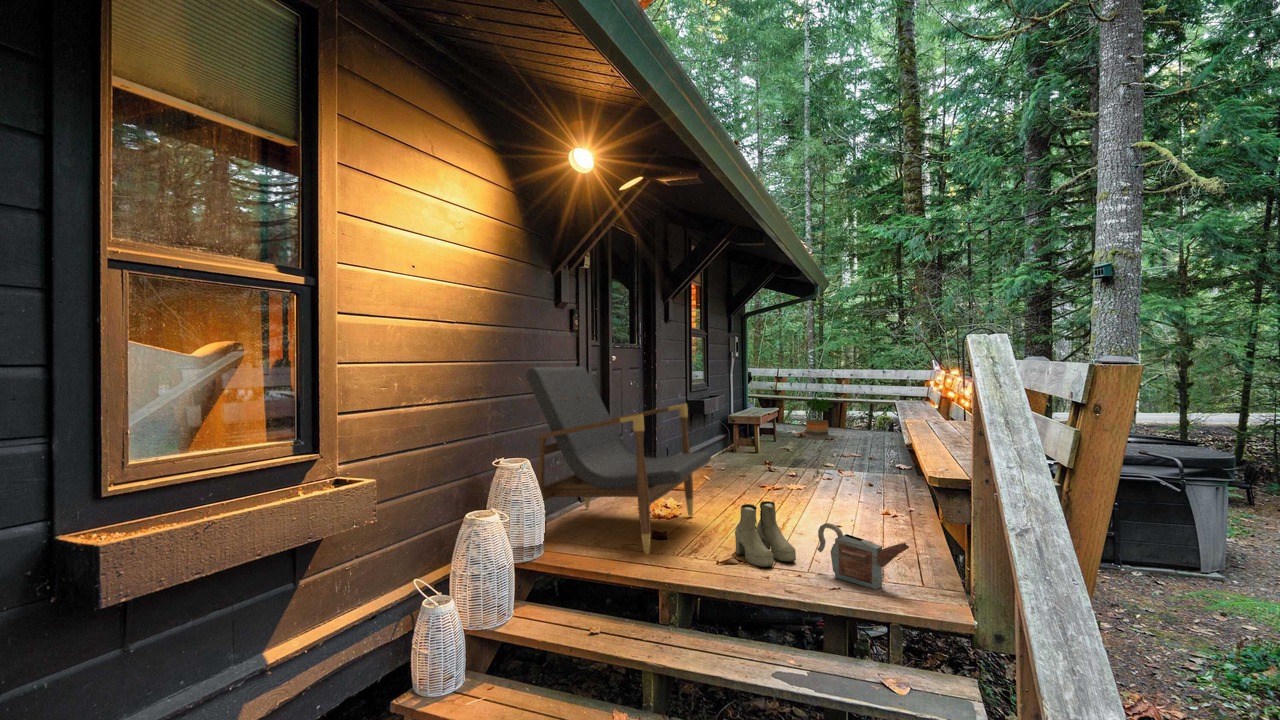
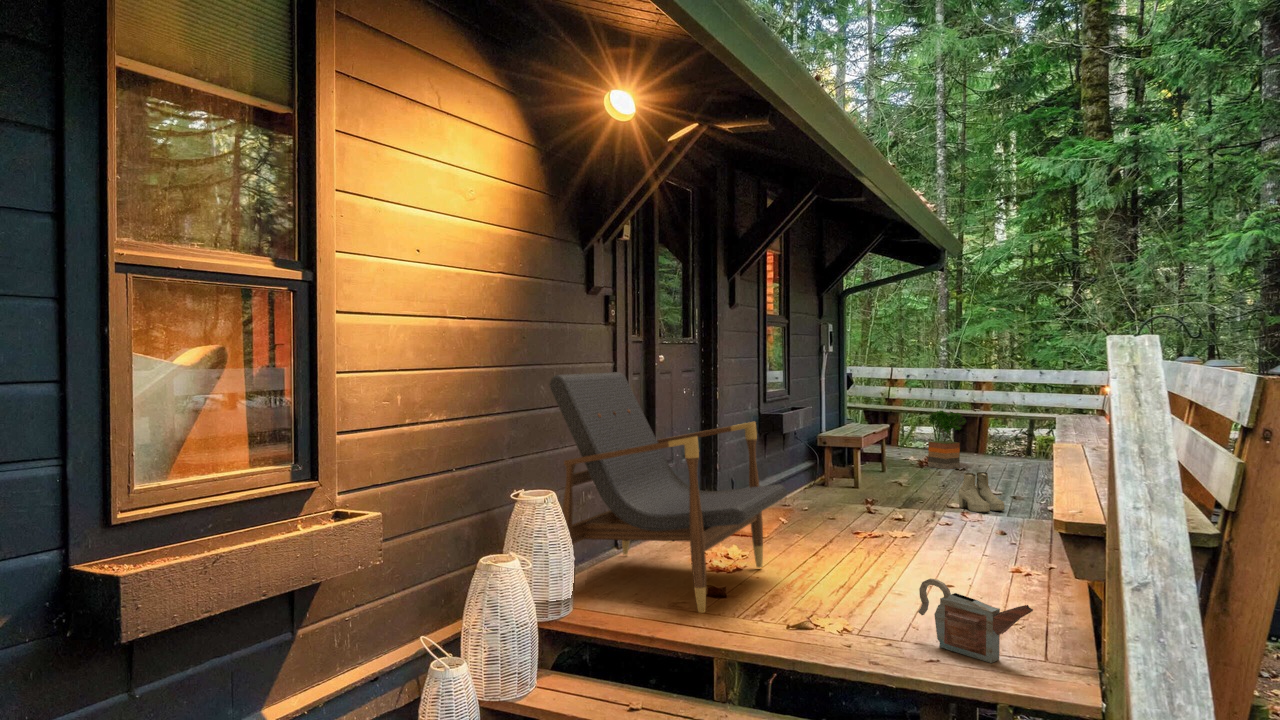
boots: present [735,501,796,567] -> present [959,472,1005,513]

